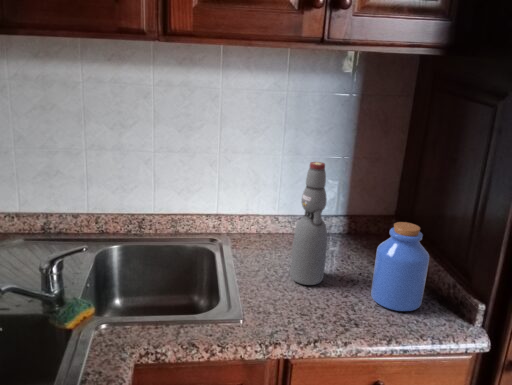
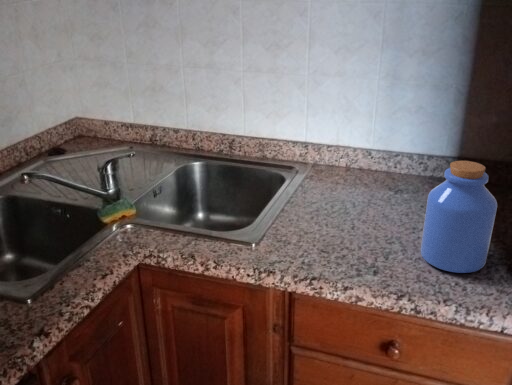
bottle: present [291,162,327,285] -> none [342,80,384,225]

